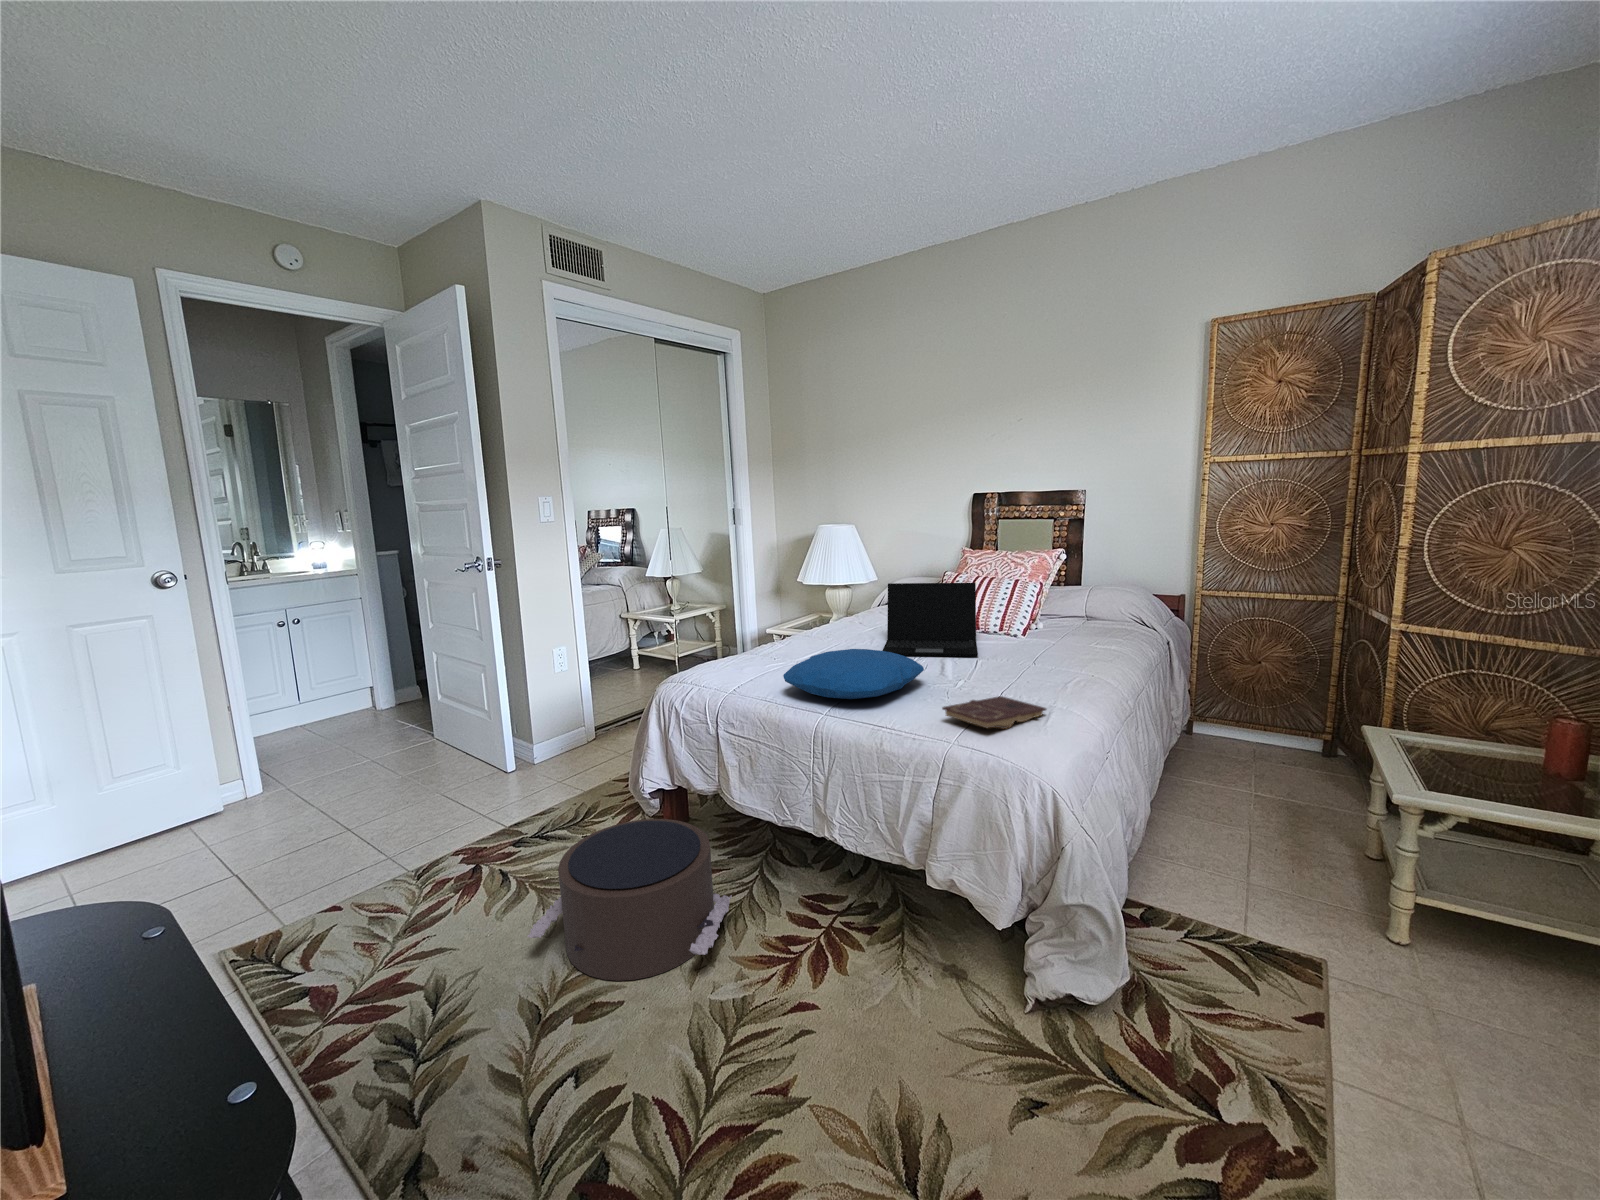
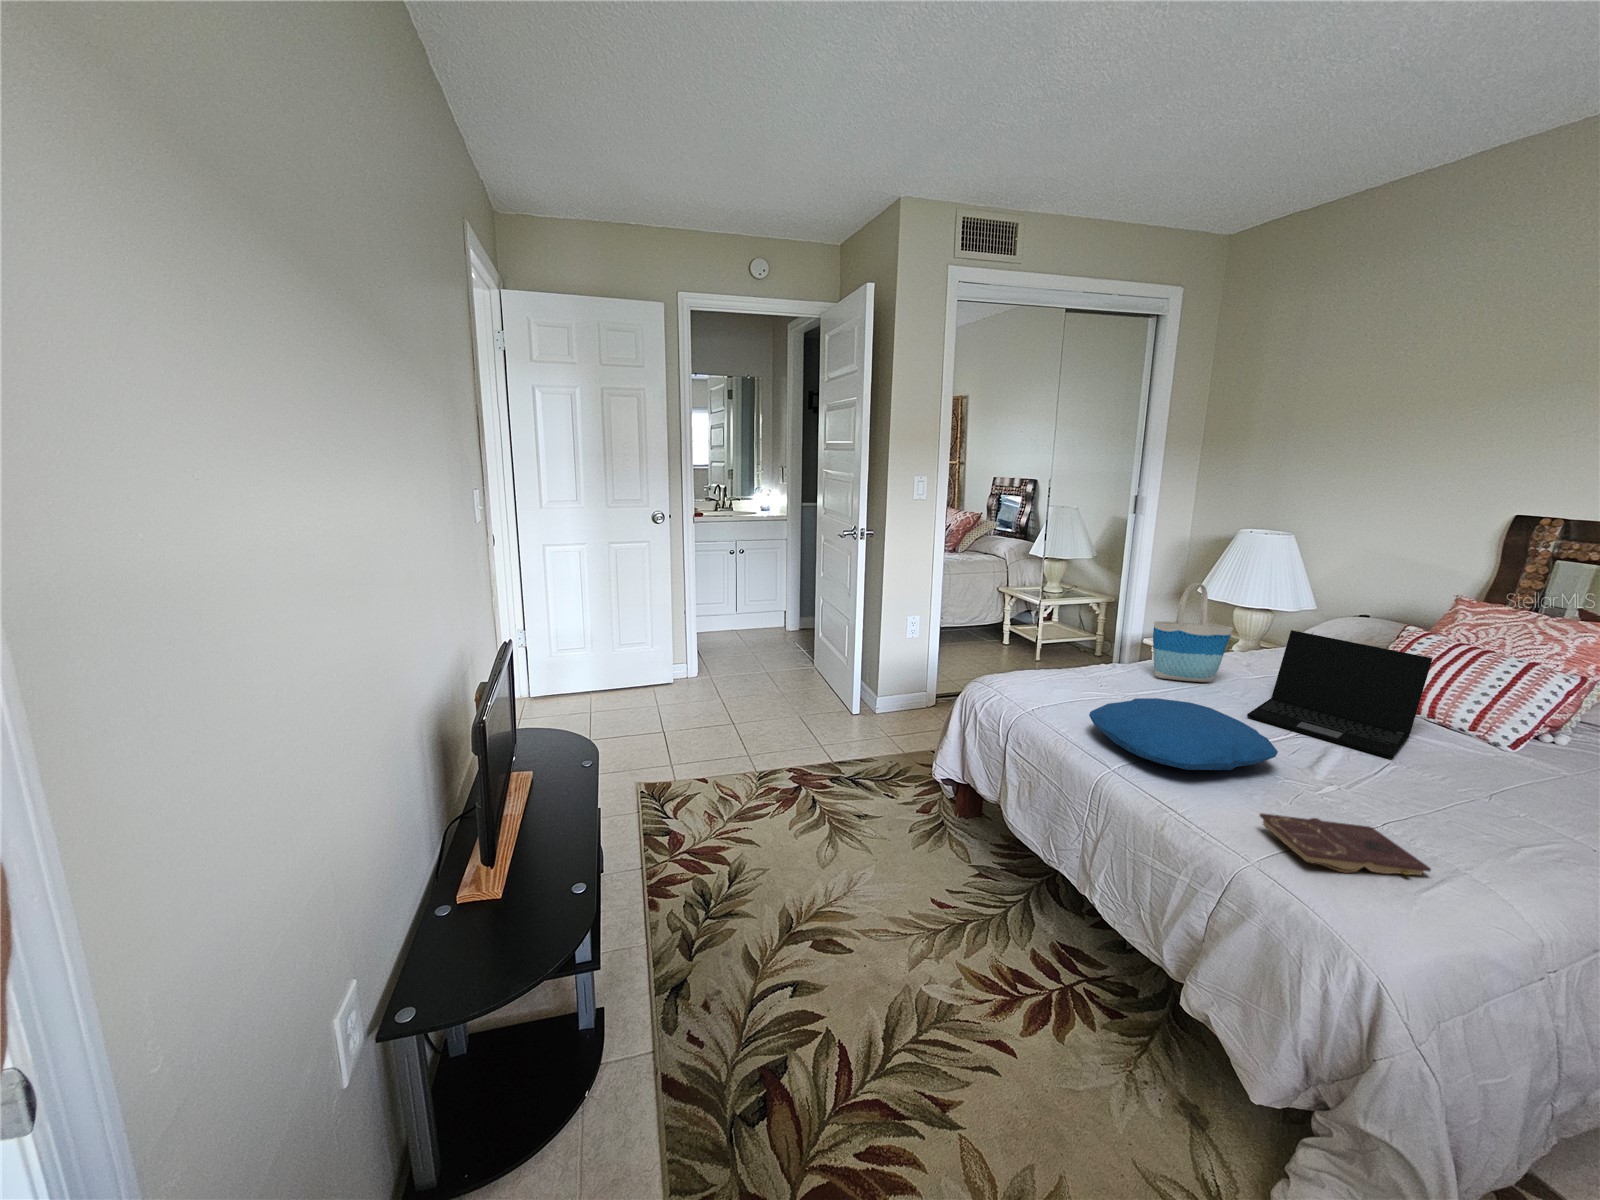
tote bag: none [794,558,849,645] -> present [1153,583,1233,682]
pouf: present [528,819,732,981] -> none [803,797,981,949]

